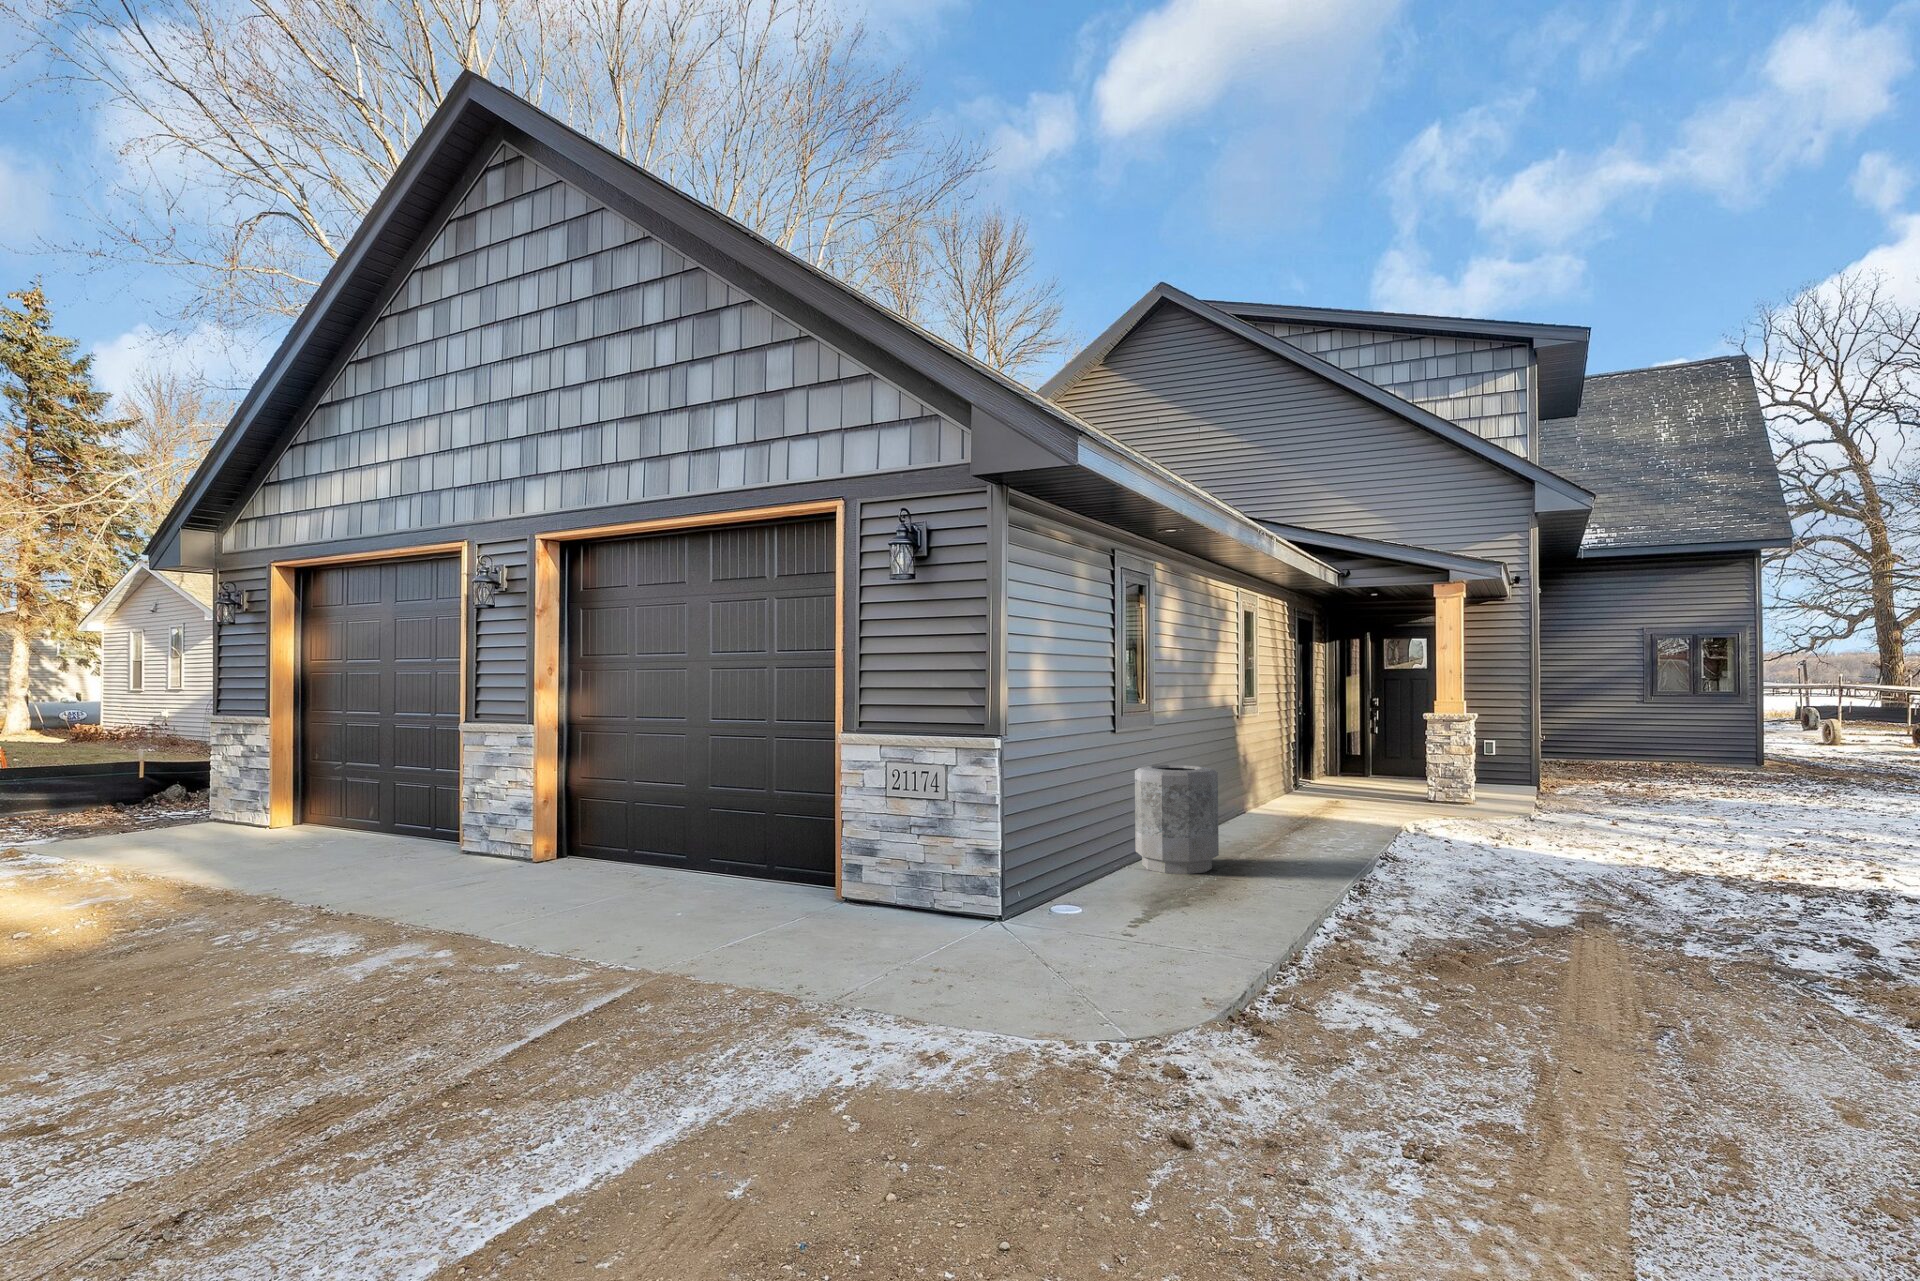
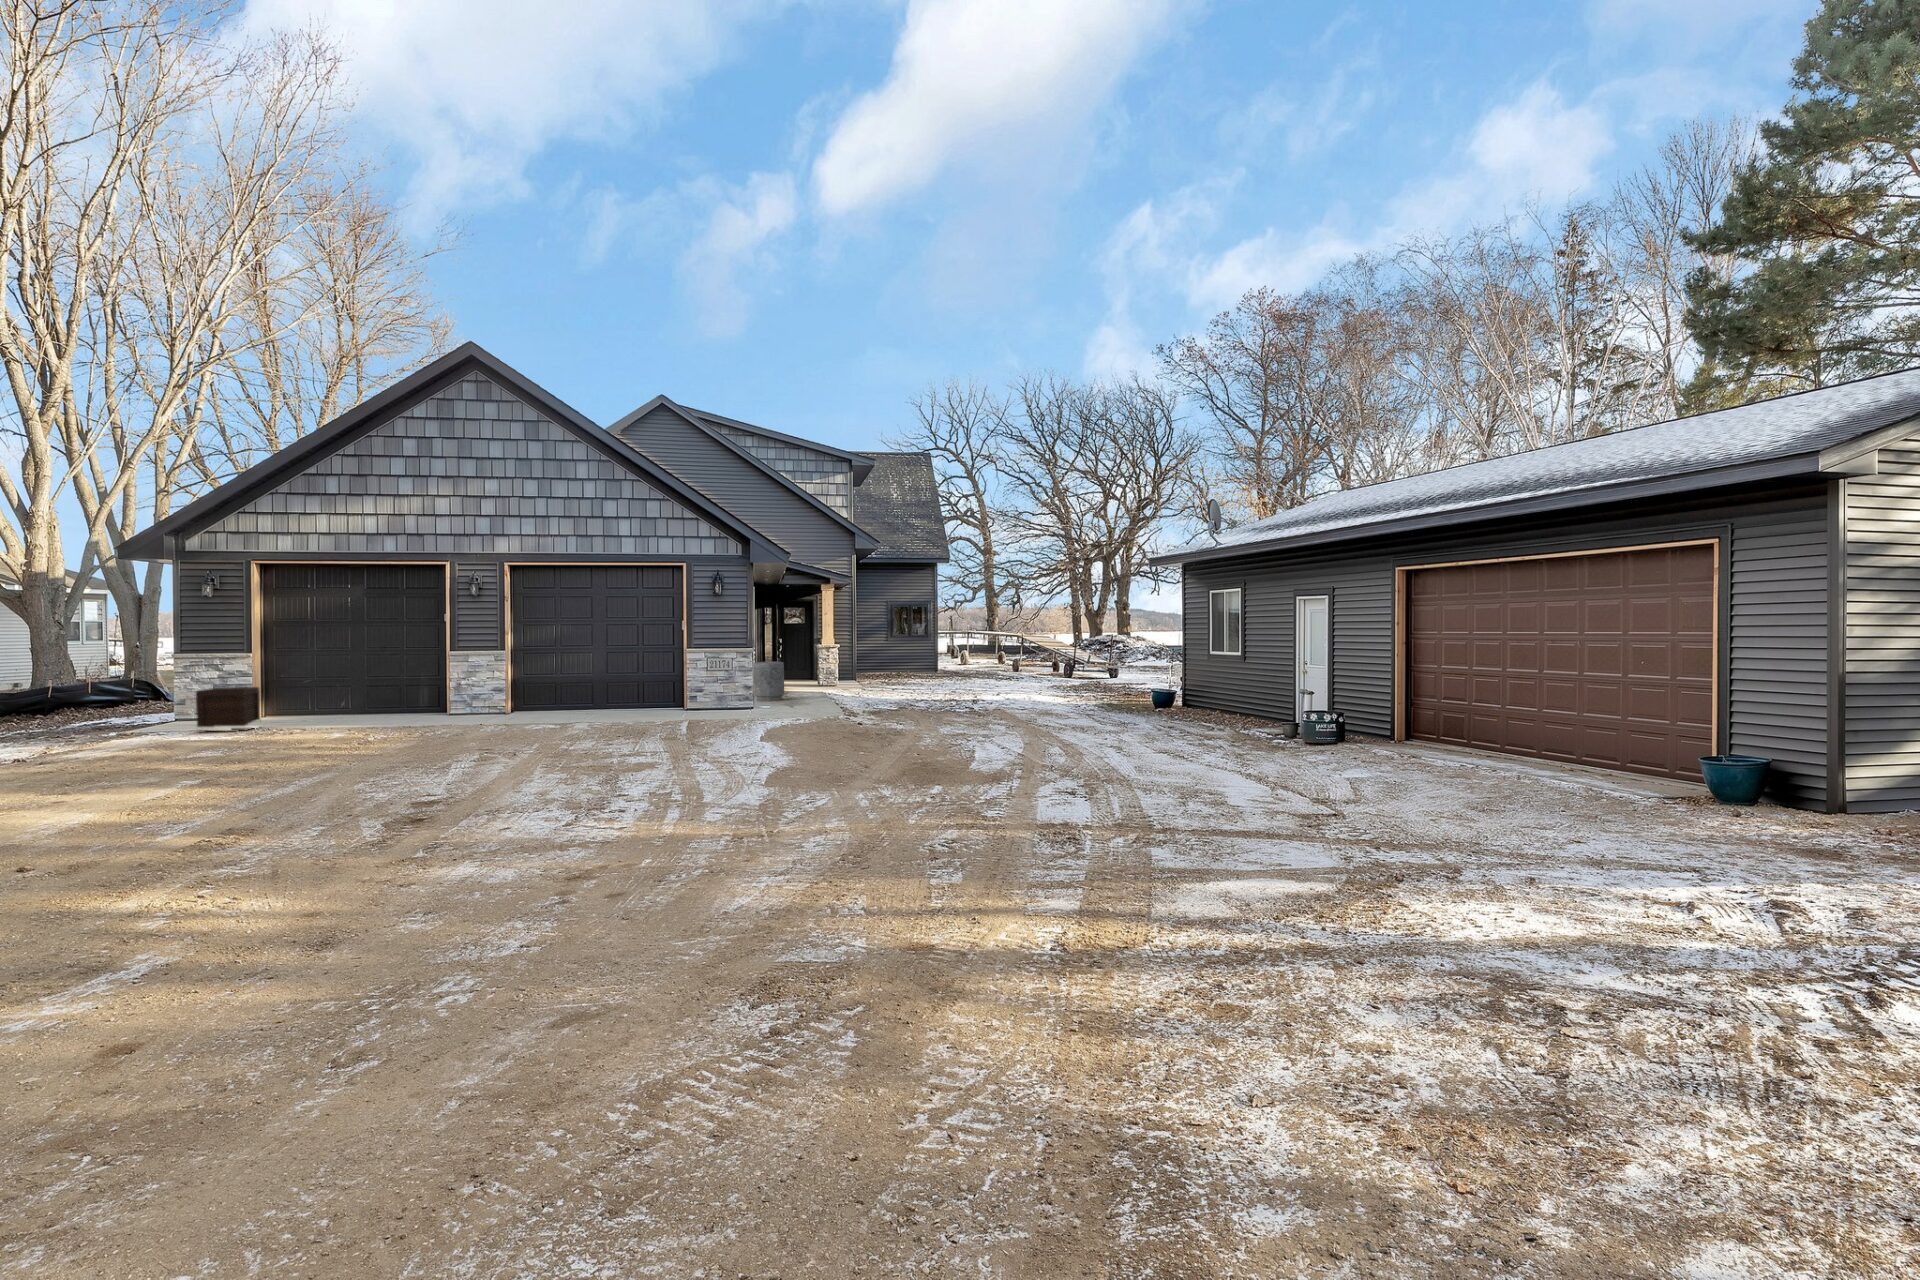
wooden crate: none [154,758,270,838] -> present [196,687,260,733]

